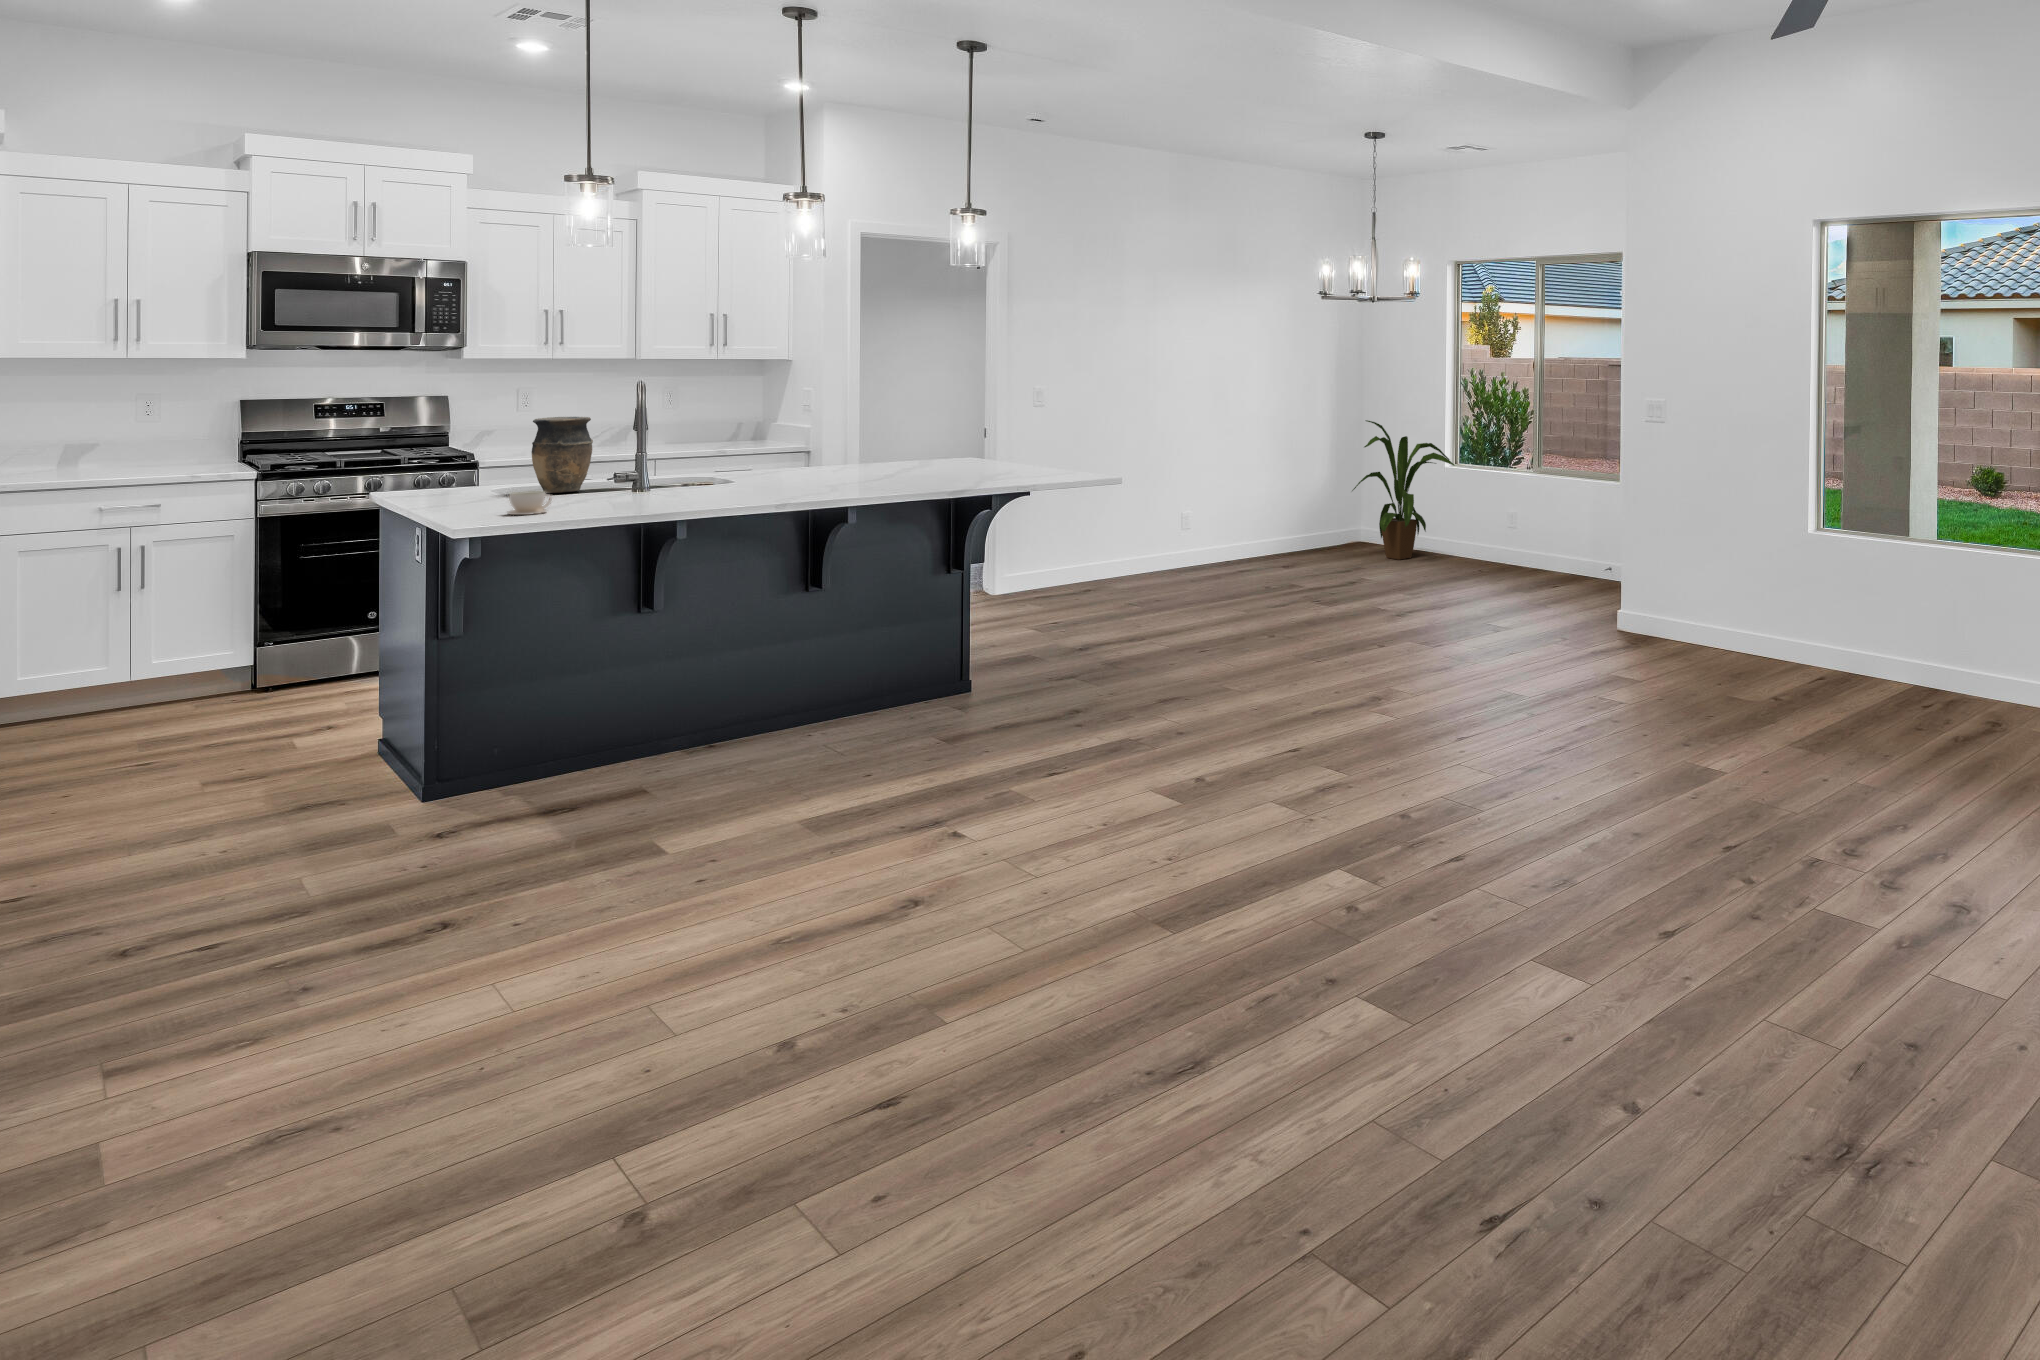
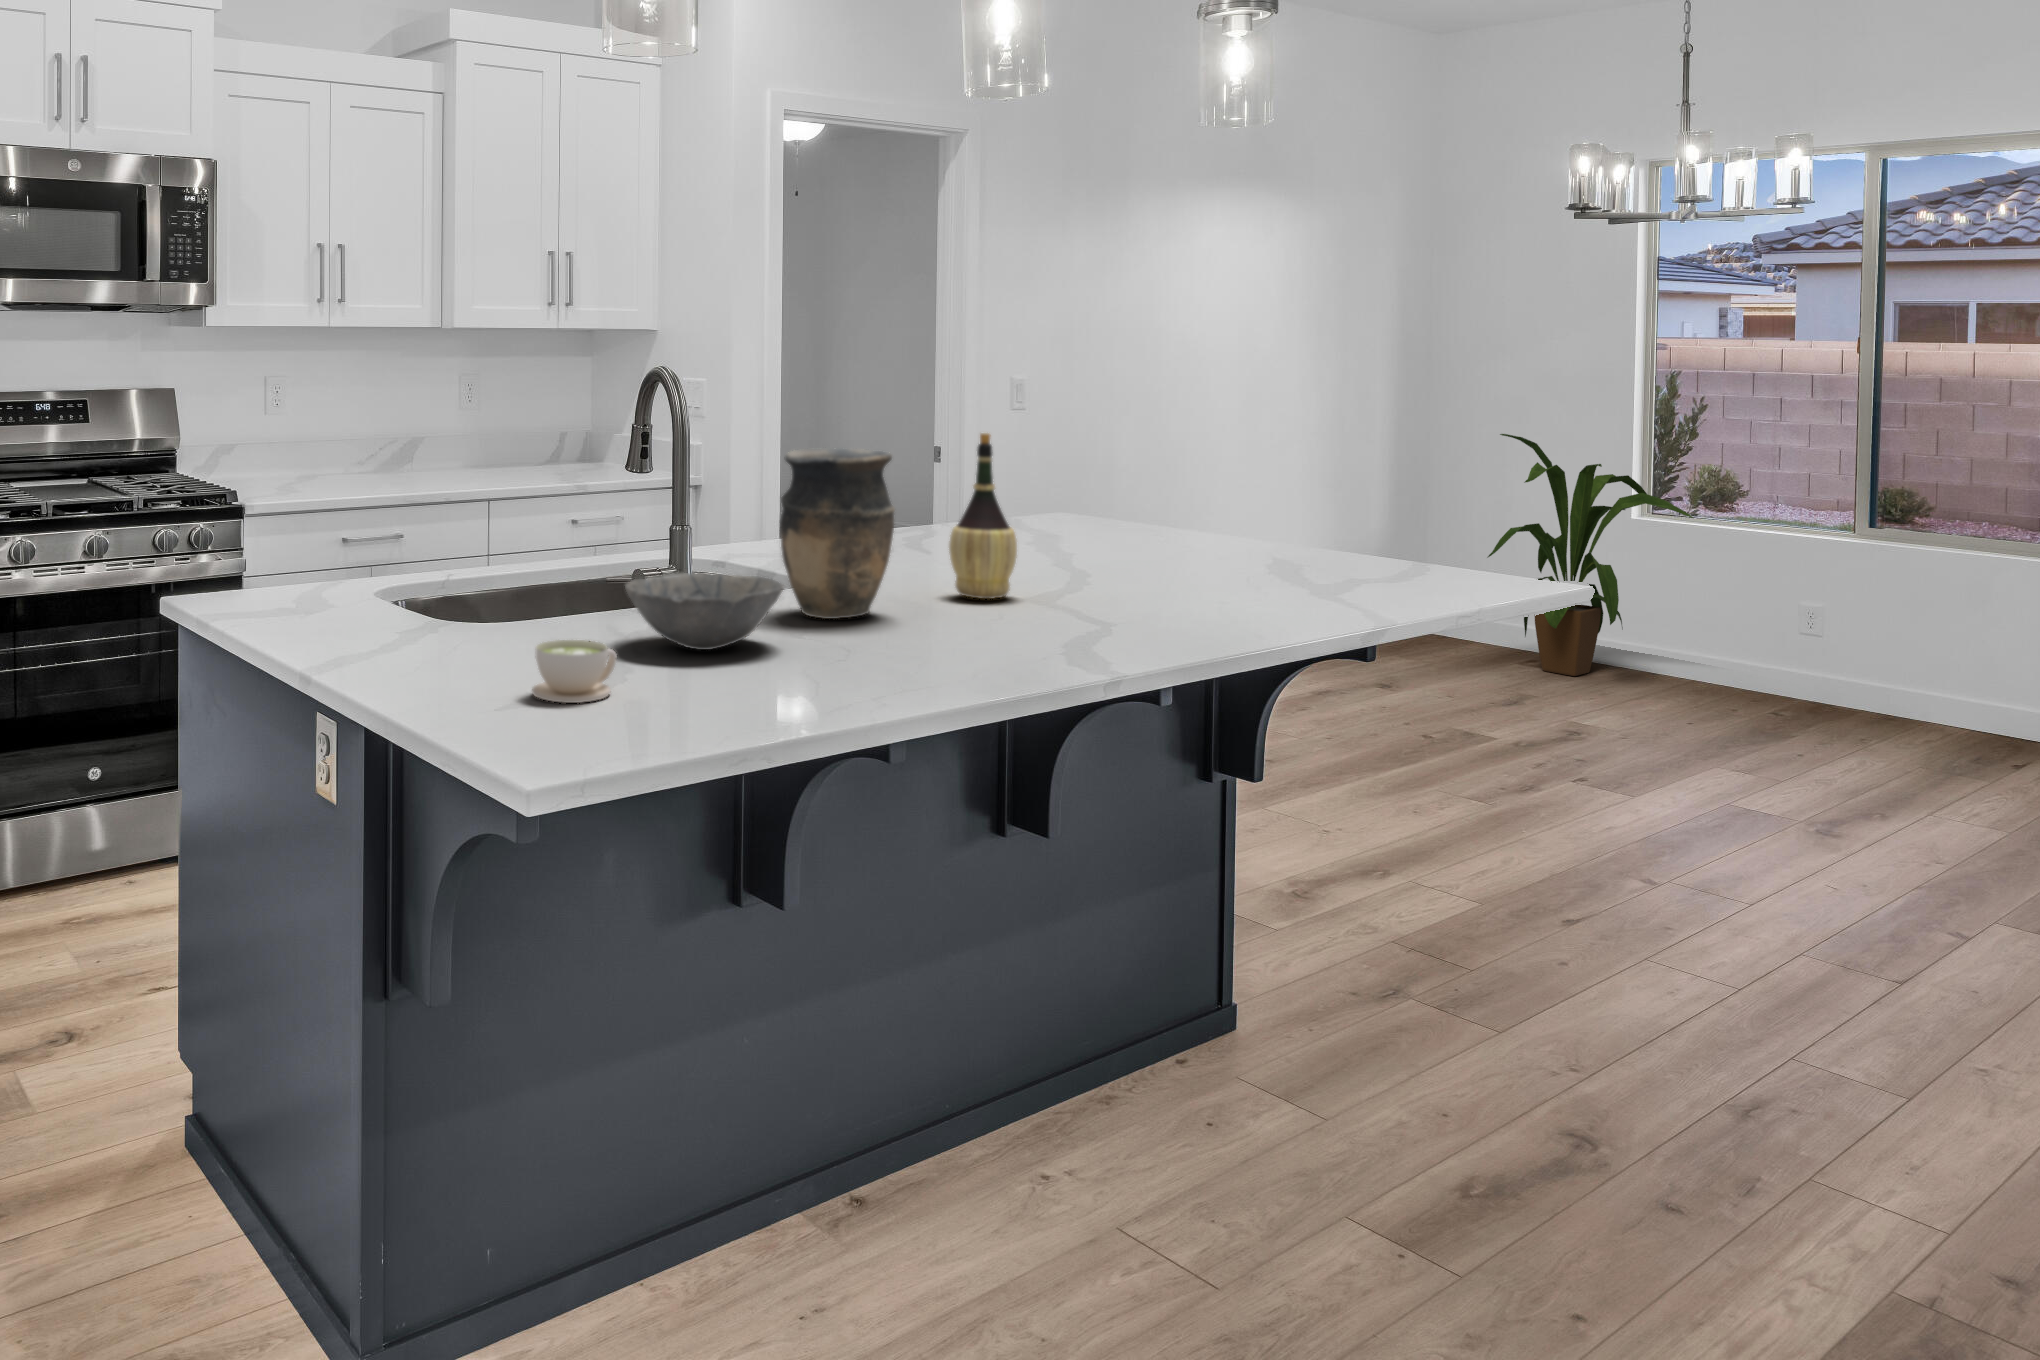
wine bottle: none [802,407,837,486] -> present [949,433,1017,599]
vase: present [532,417,593,493] -> present [780,448,895,619]
bowl: none [588,471,671,502] -> present [625,573,784,650]

